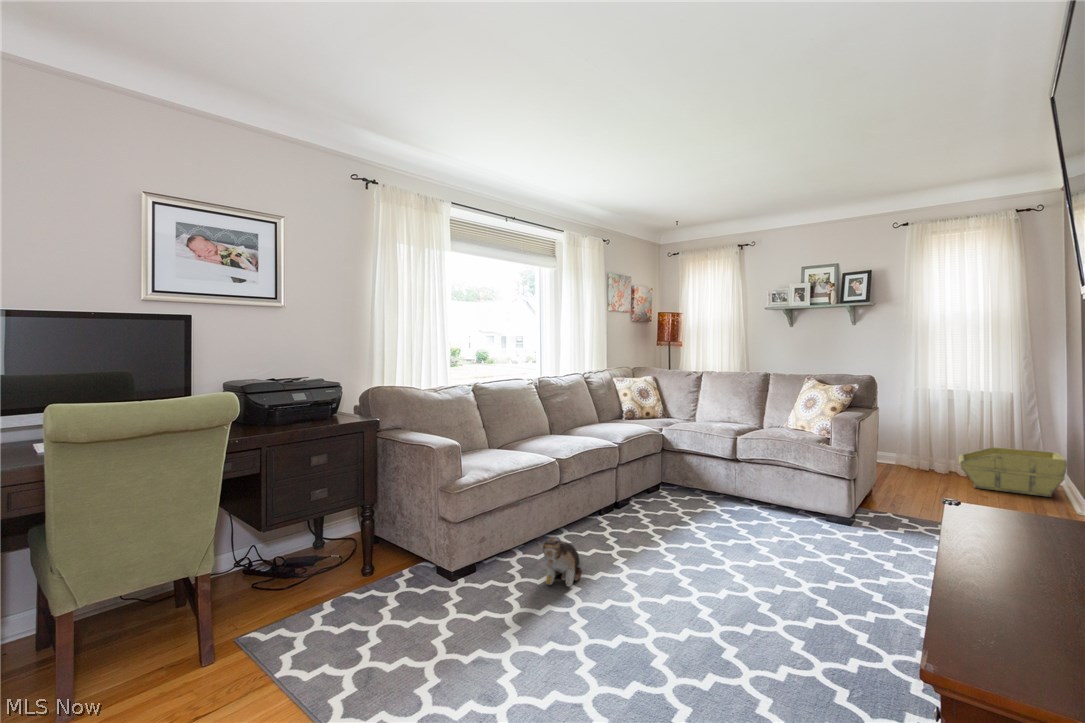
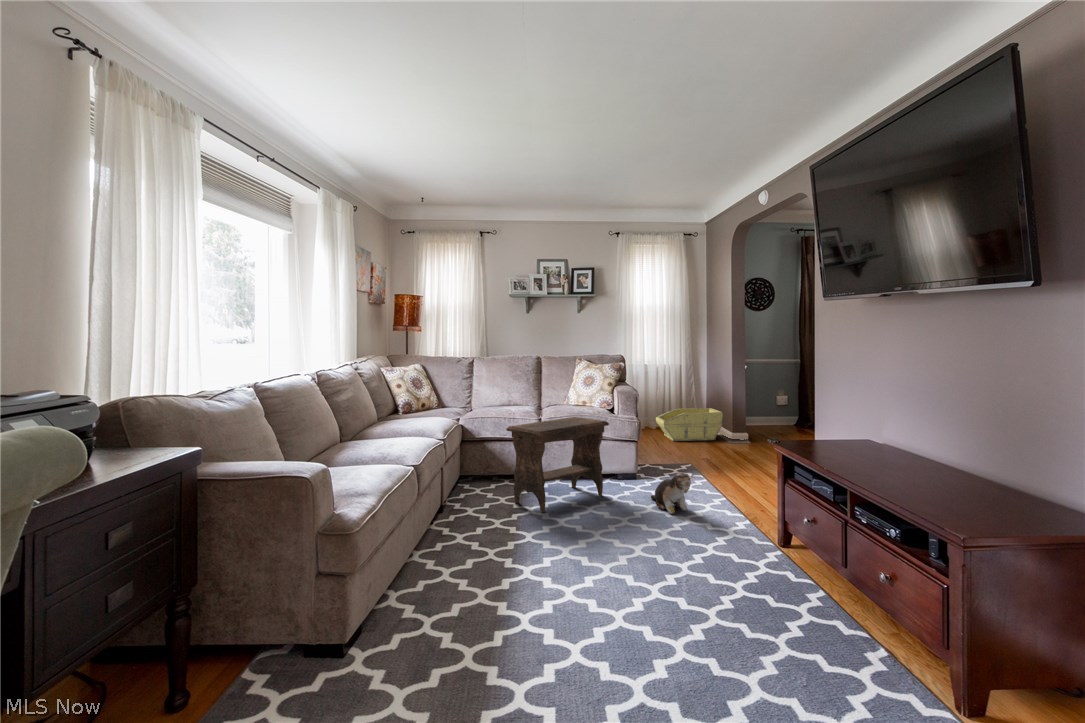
footstool: none [682,441,795,530] -> present [506,417,609,513]
plush toy: present [539,537,582,586] -> present [651,472,694,514]

